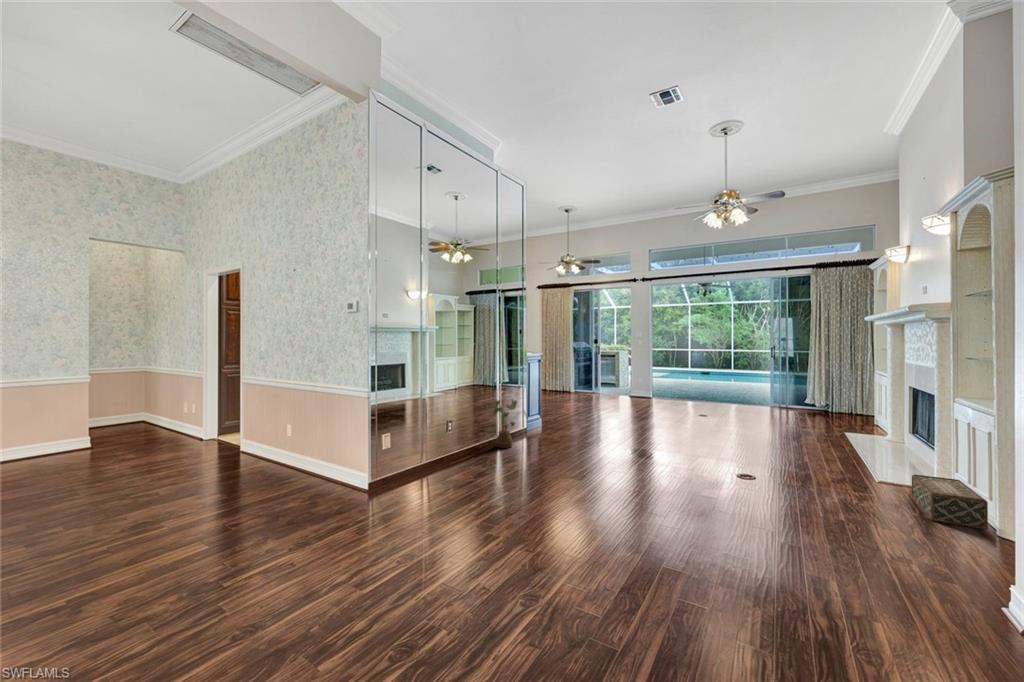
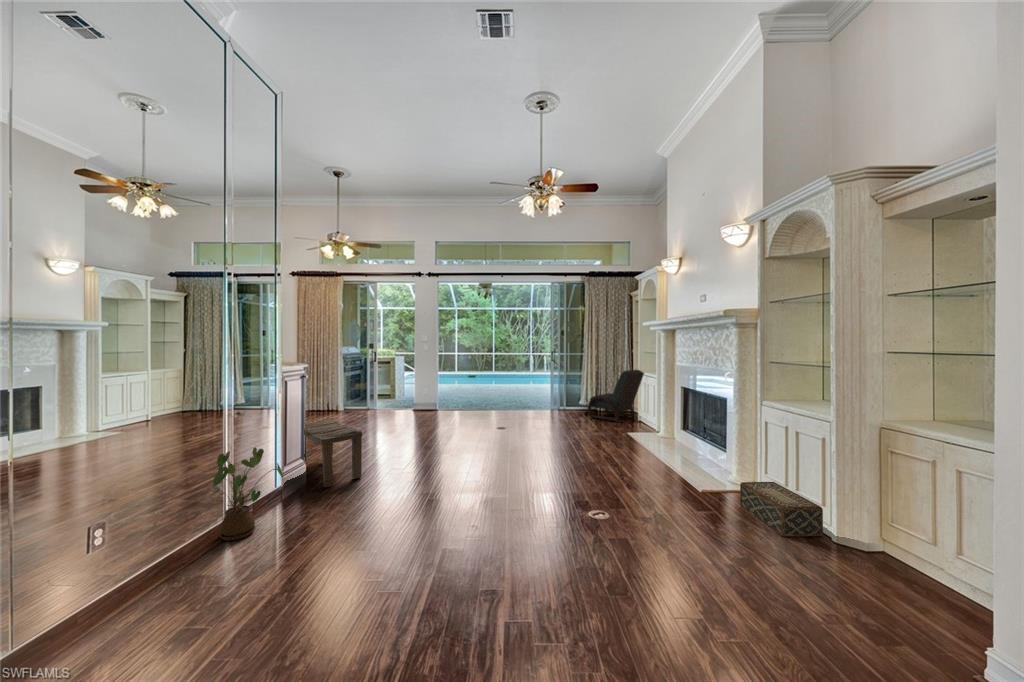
lounge chair: none [809,369,885,425] -> present [588,370,644,422]
bench: none [537,393,576,434] -> present [304,419,362,487]

